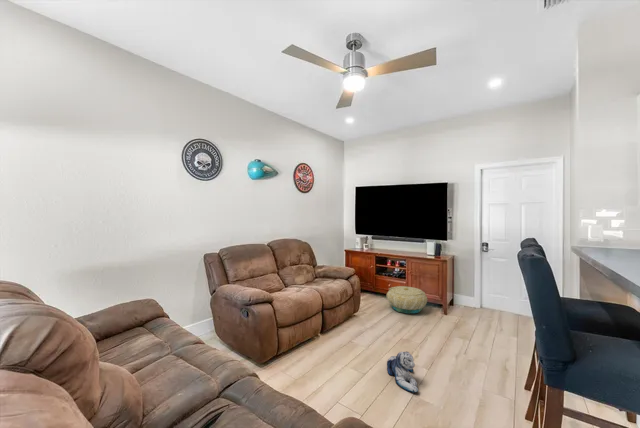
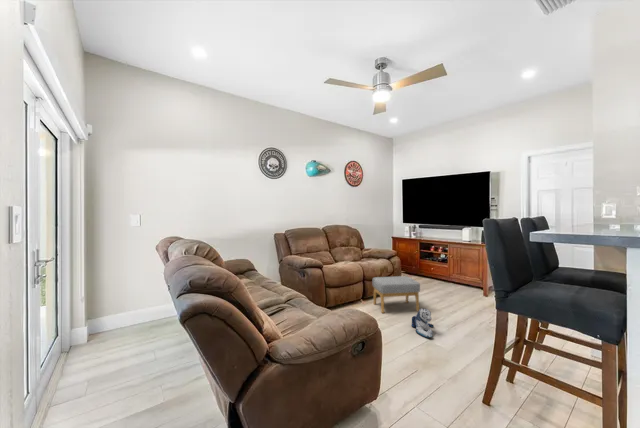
basket: present [387,286,427,314] -> none [427,269,467,293]
footstool: none [333,302,390,354] -> present [372,276,420,313]

